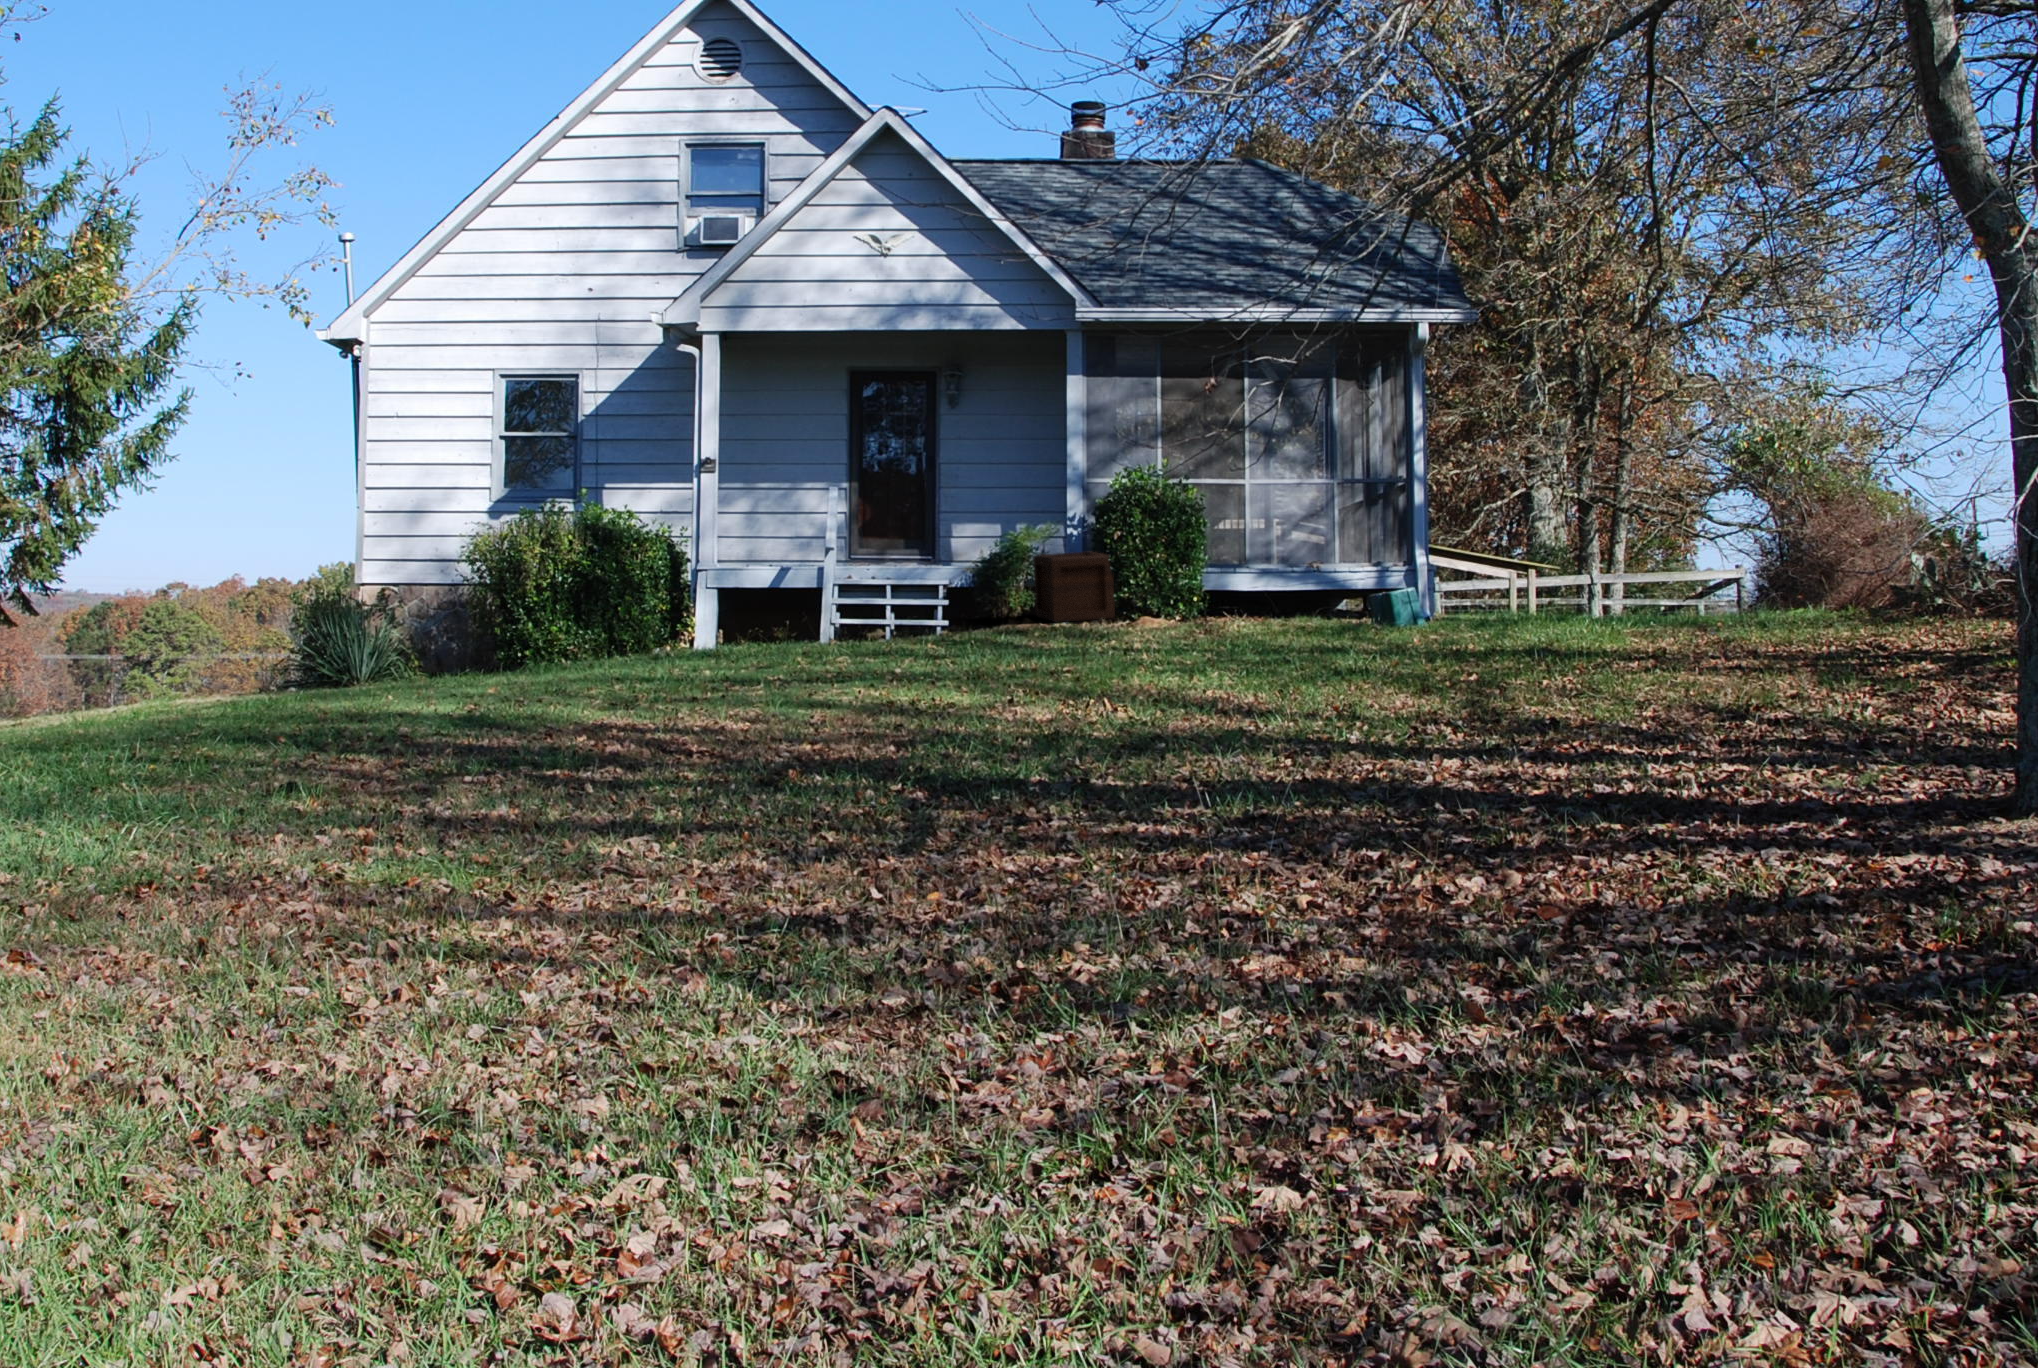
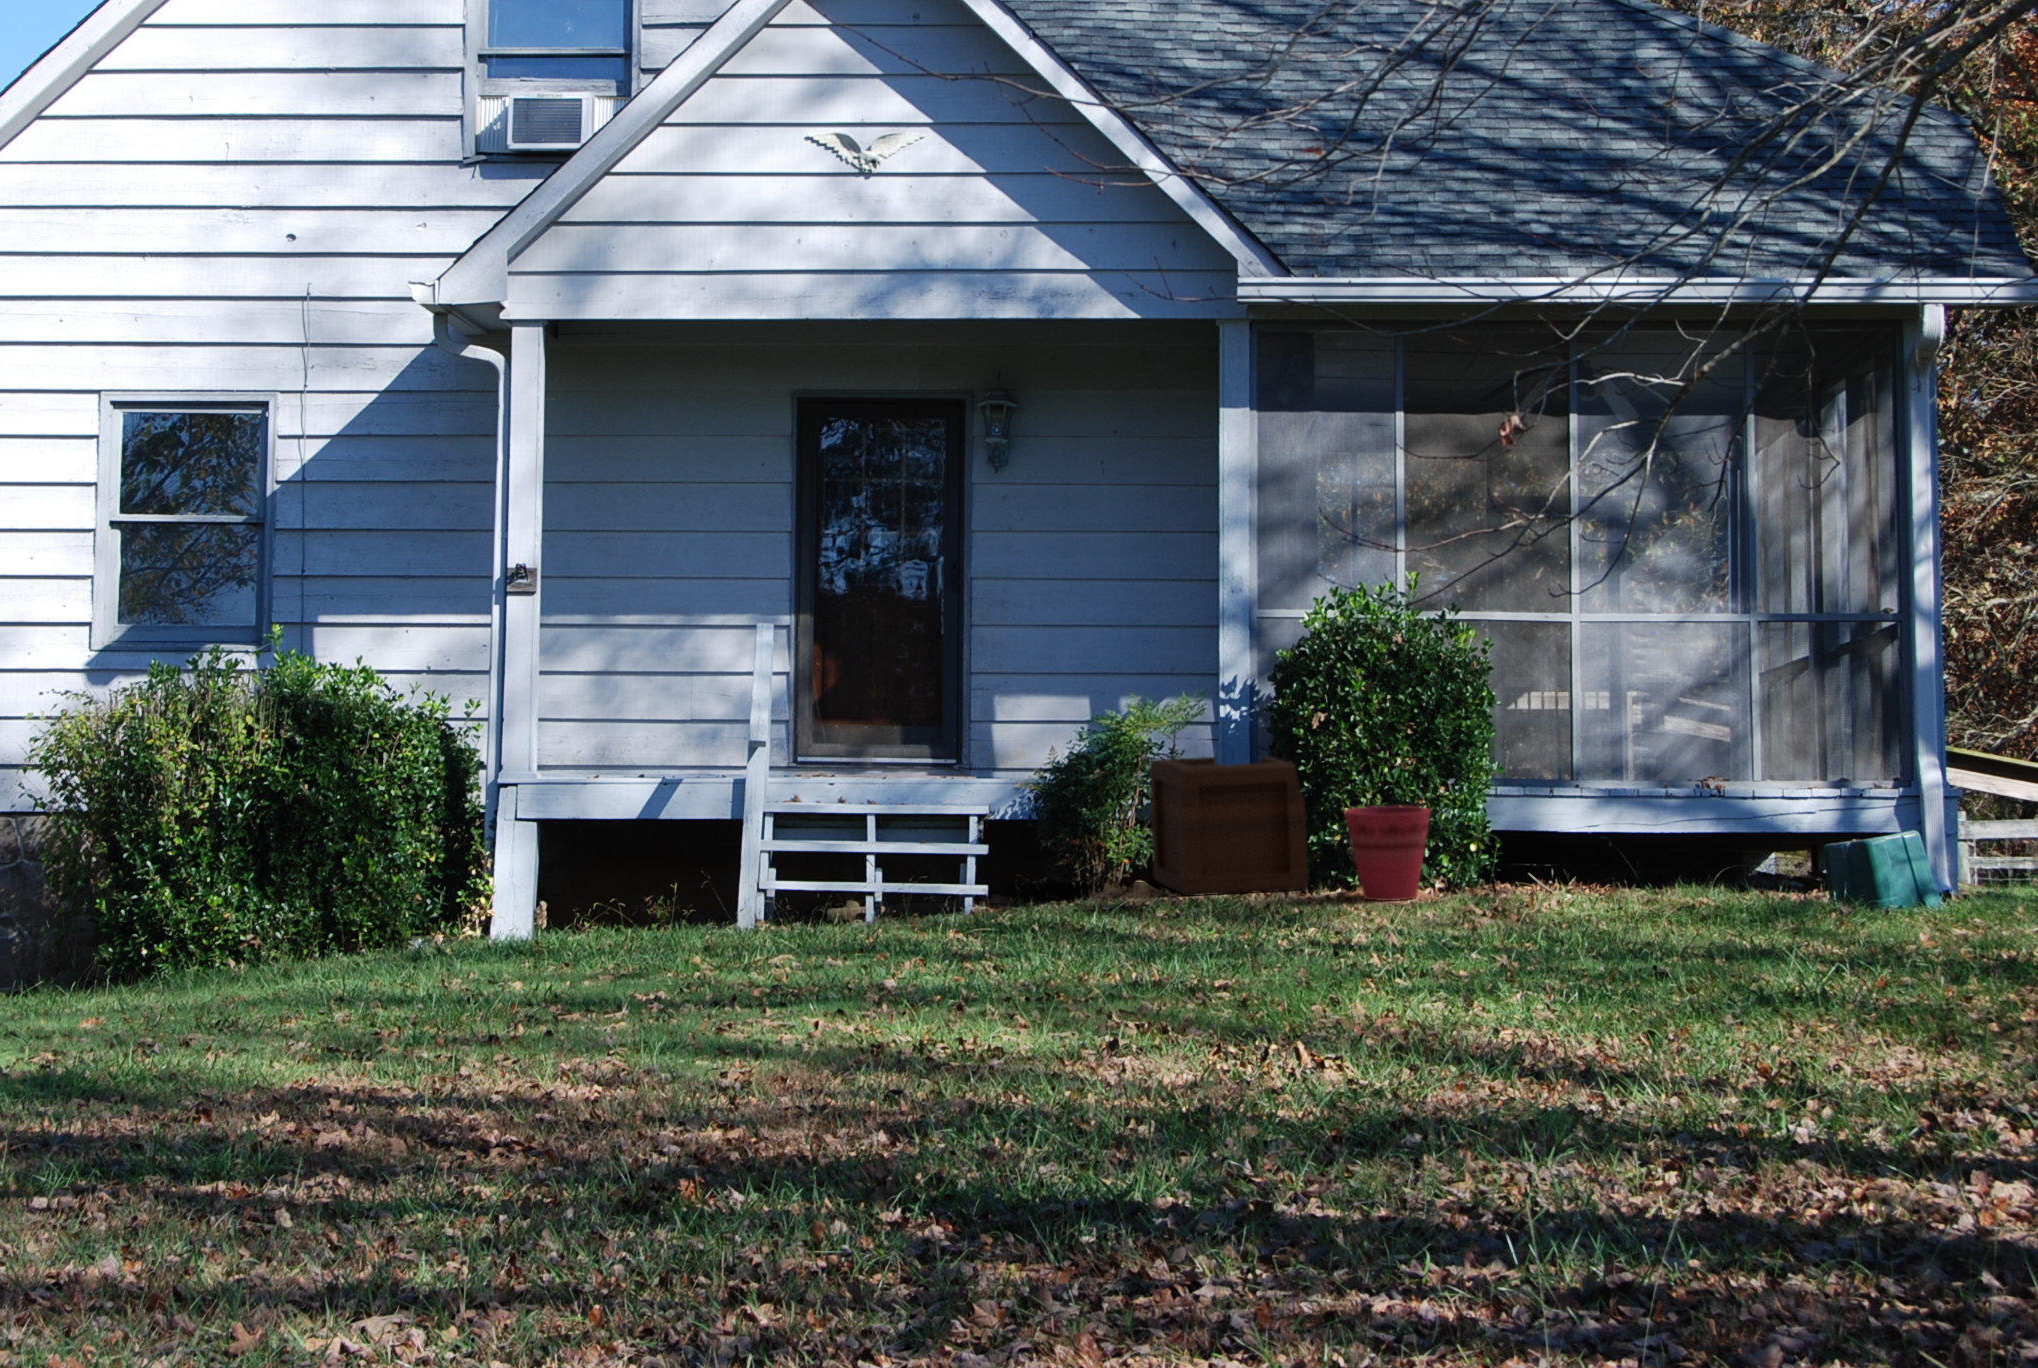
bucket: none [1134,576,1178,622] -> present [1343,806,1431,901]

